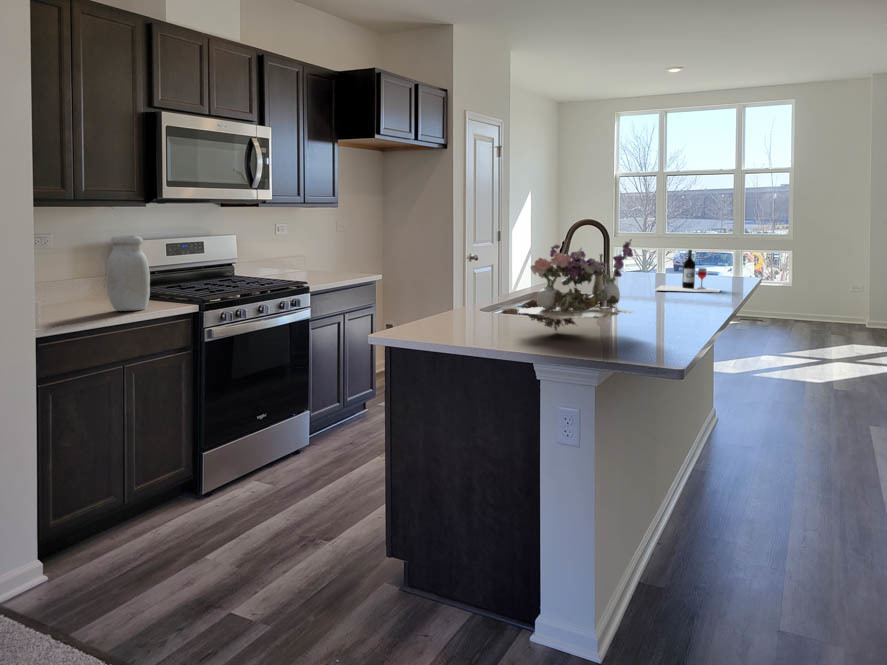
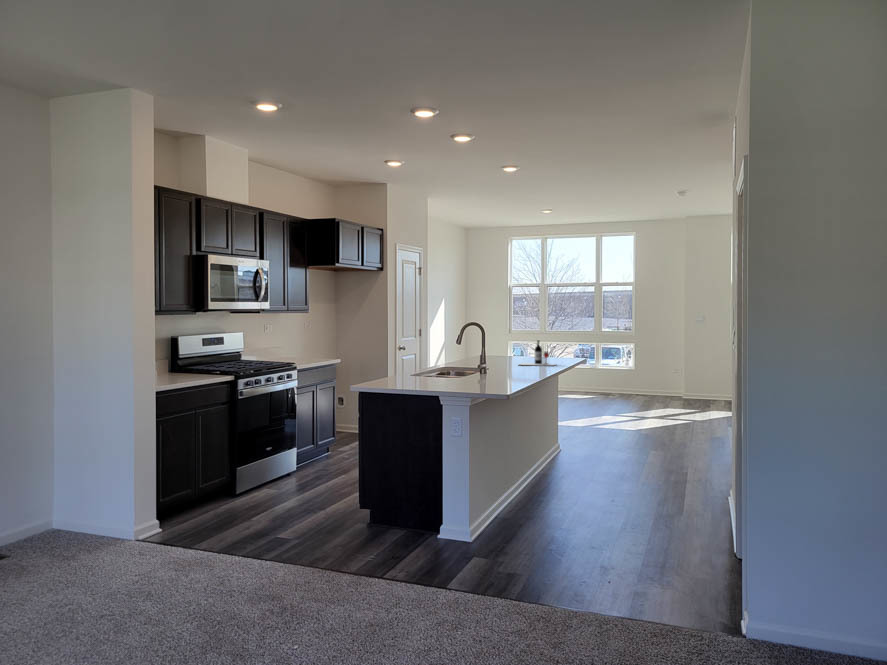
jar: present [107,236,150,311] -> none [185,332,211,377]
flower arrangement: present [514,239,634,331] -> none [429,333,493,383]

